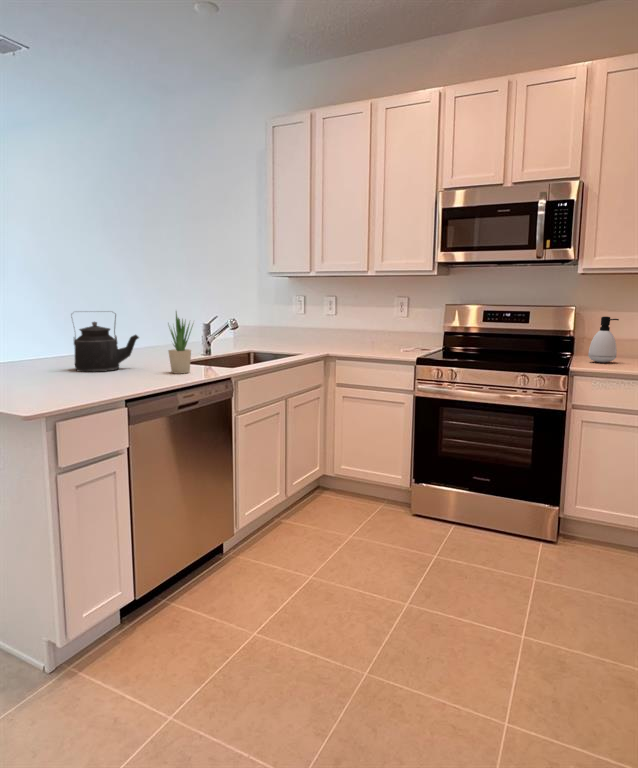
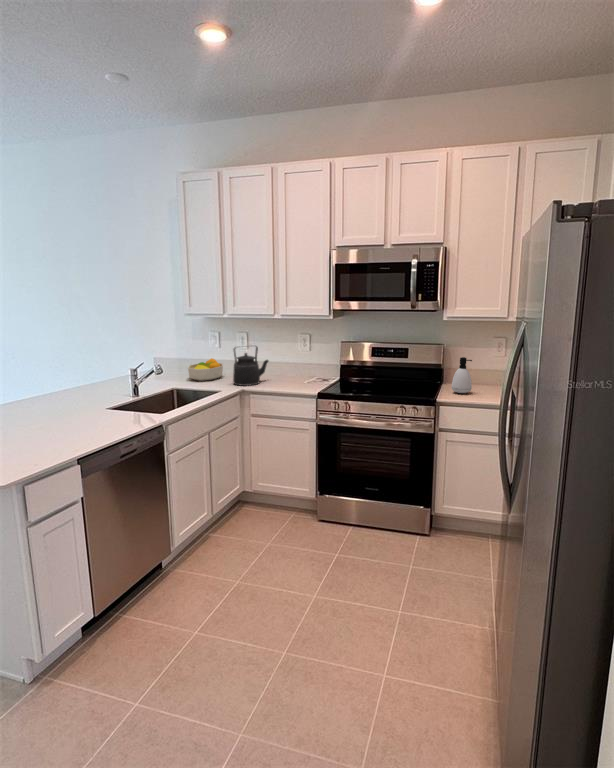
potted plant: present [169,312,193,374] -> none [103,366,127,421]
kettle: present [71,314,139,372] -> present [233,346,268,386]
fruit bowl: none [269,328,308,351] -> present [188,358,223,381]

